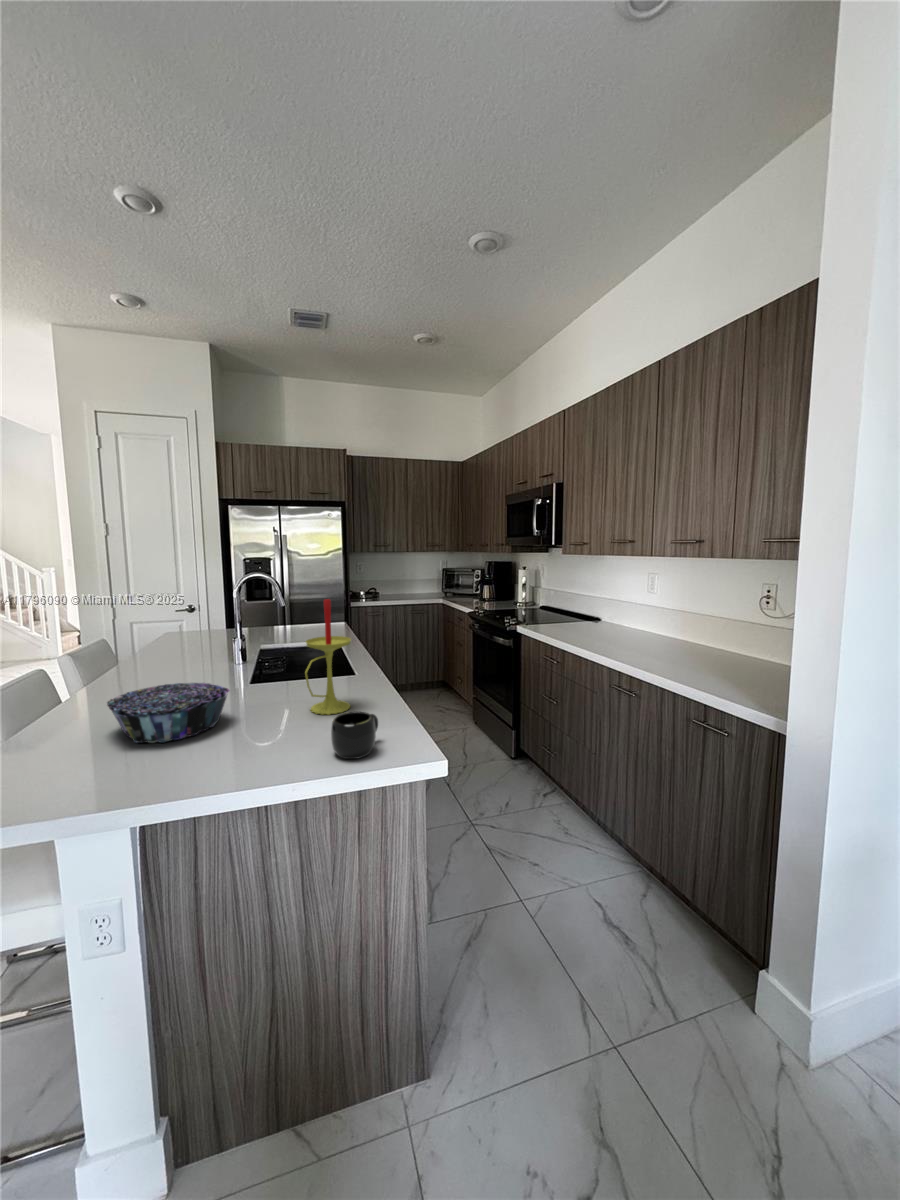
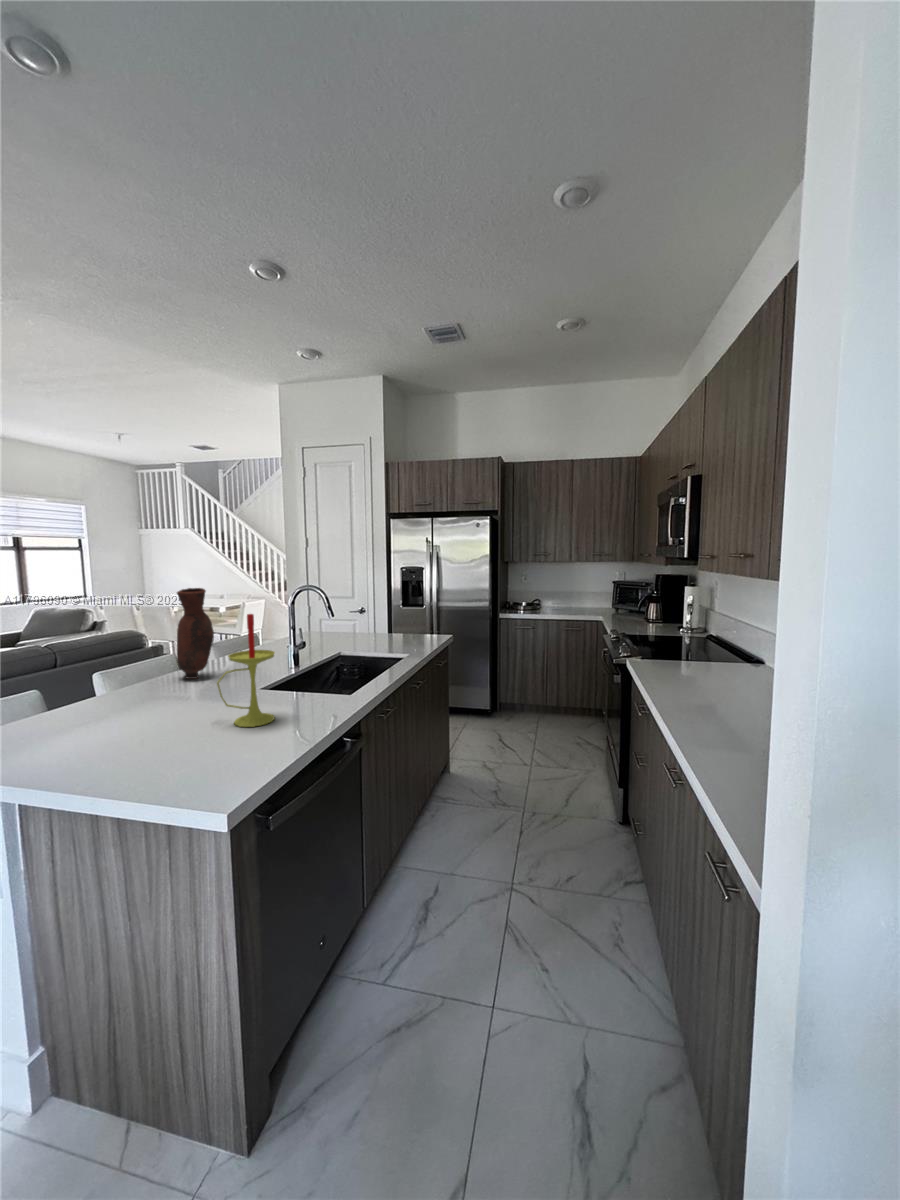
vase: none [130,581,179,691] -> present [177,588,214,679]
decorative bowl: present [107,683,230,743] -> none [78,675,181,724]
mug: present [331,712,378,759] -> none [150,729,217,776]

